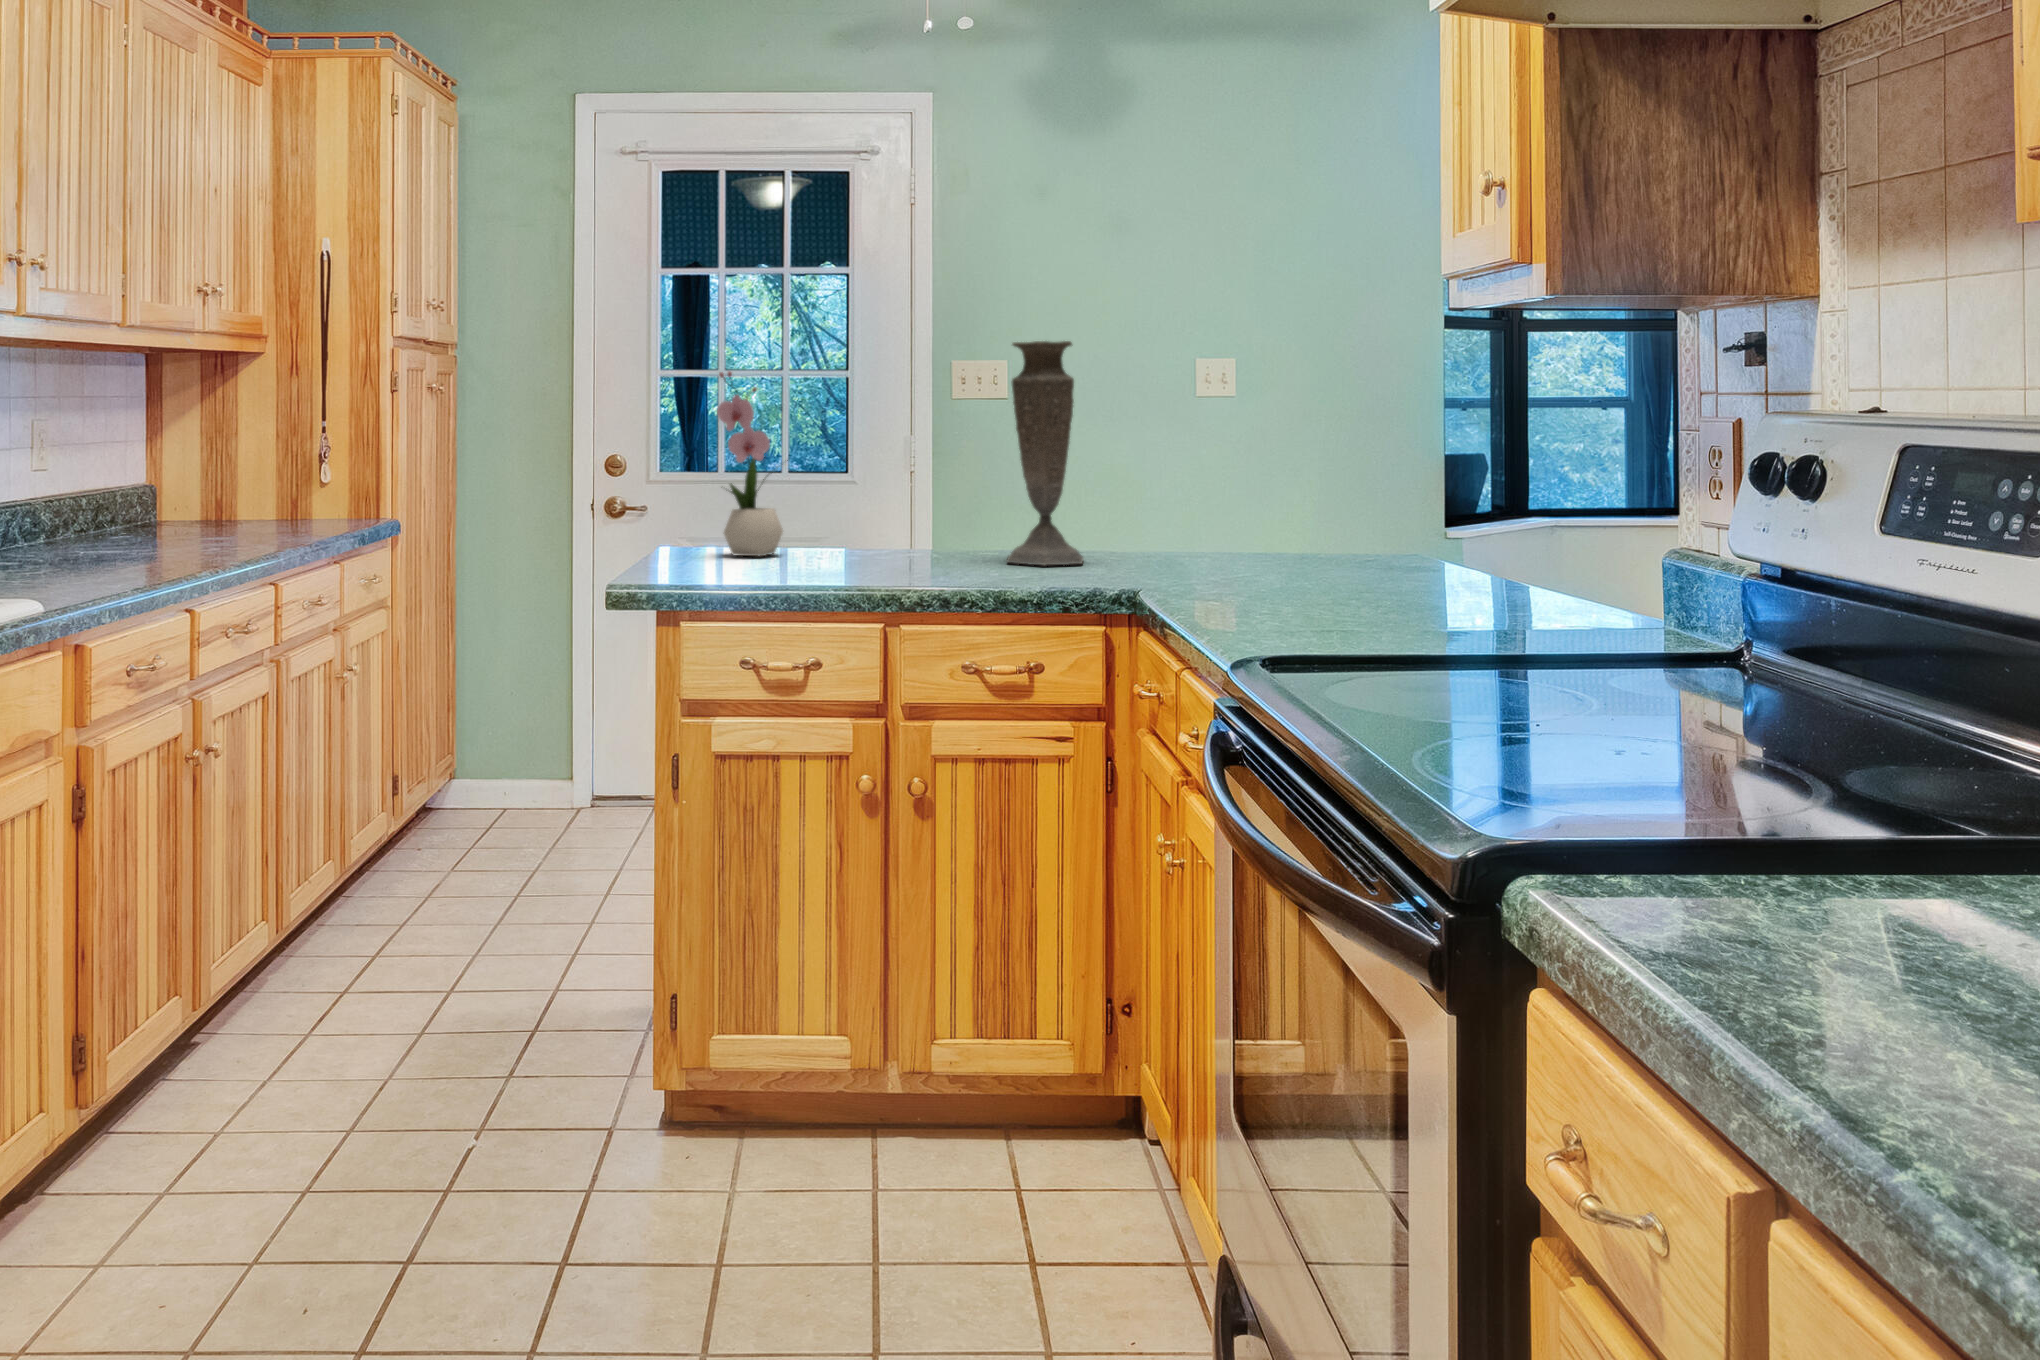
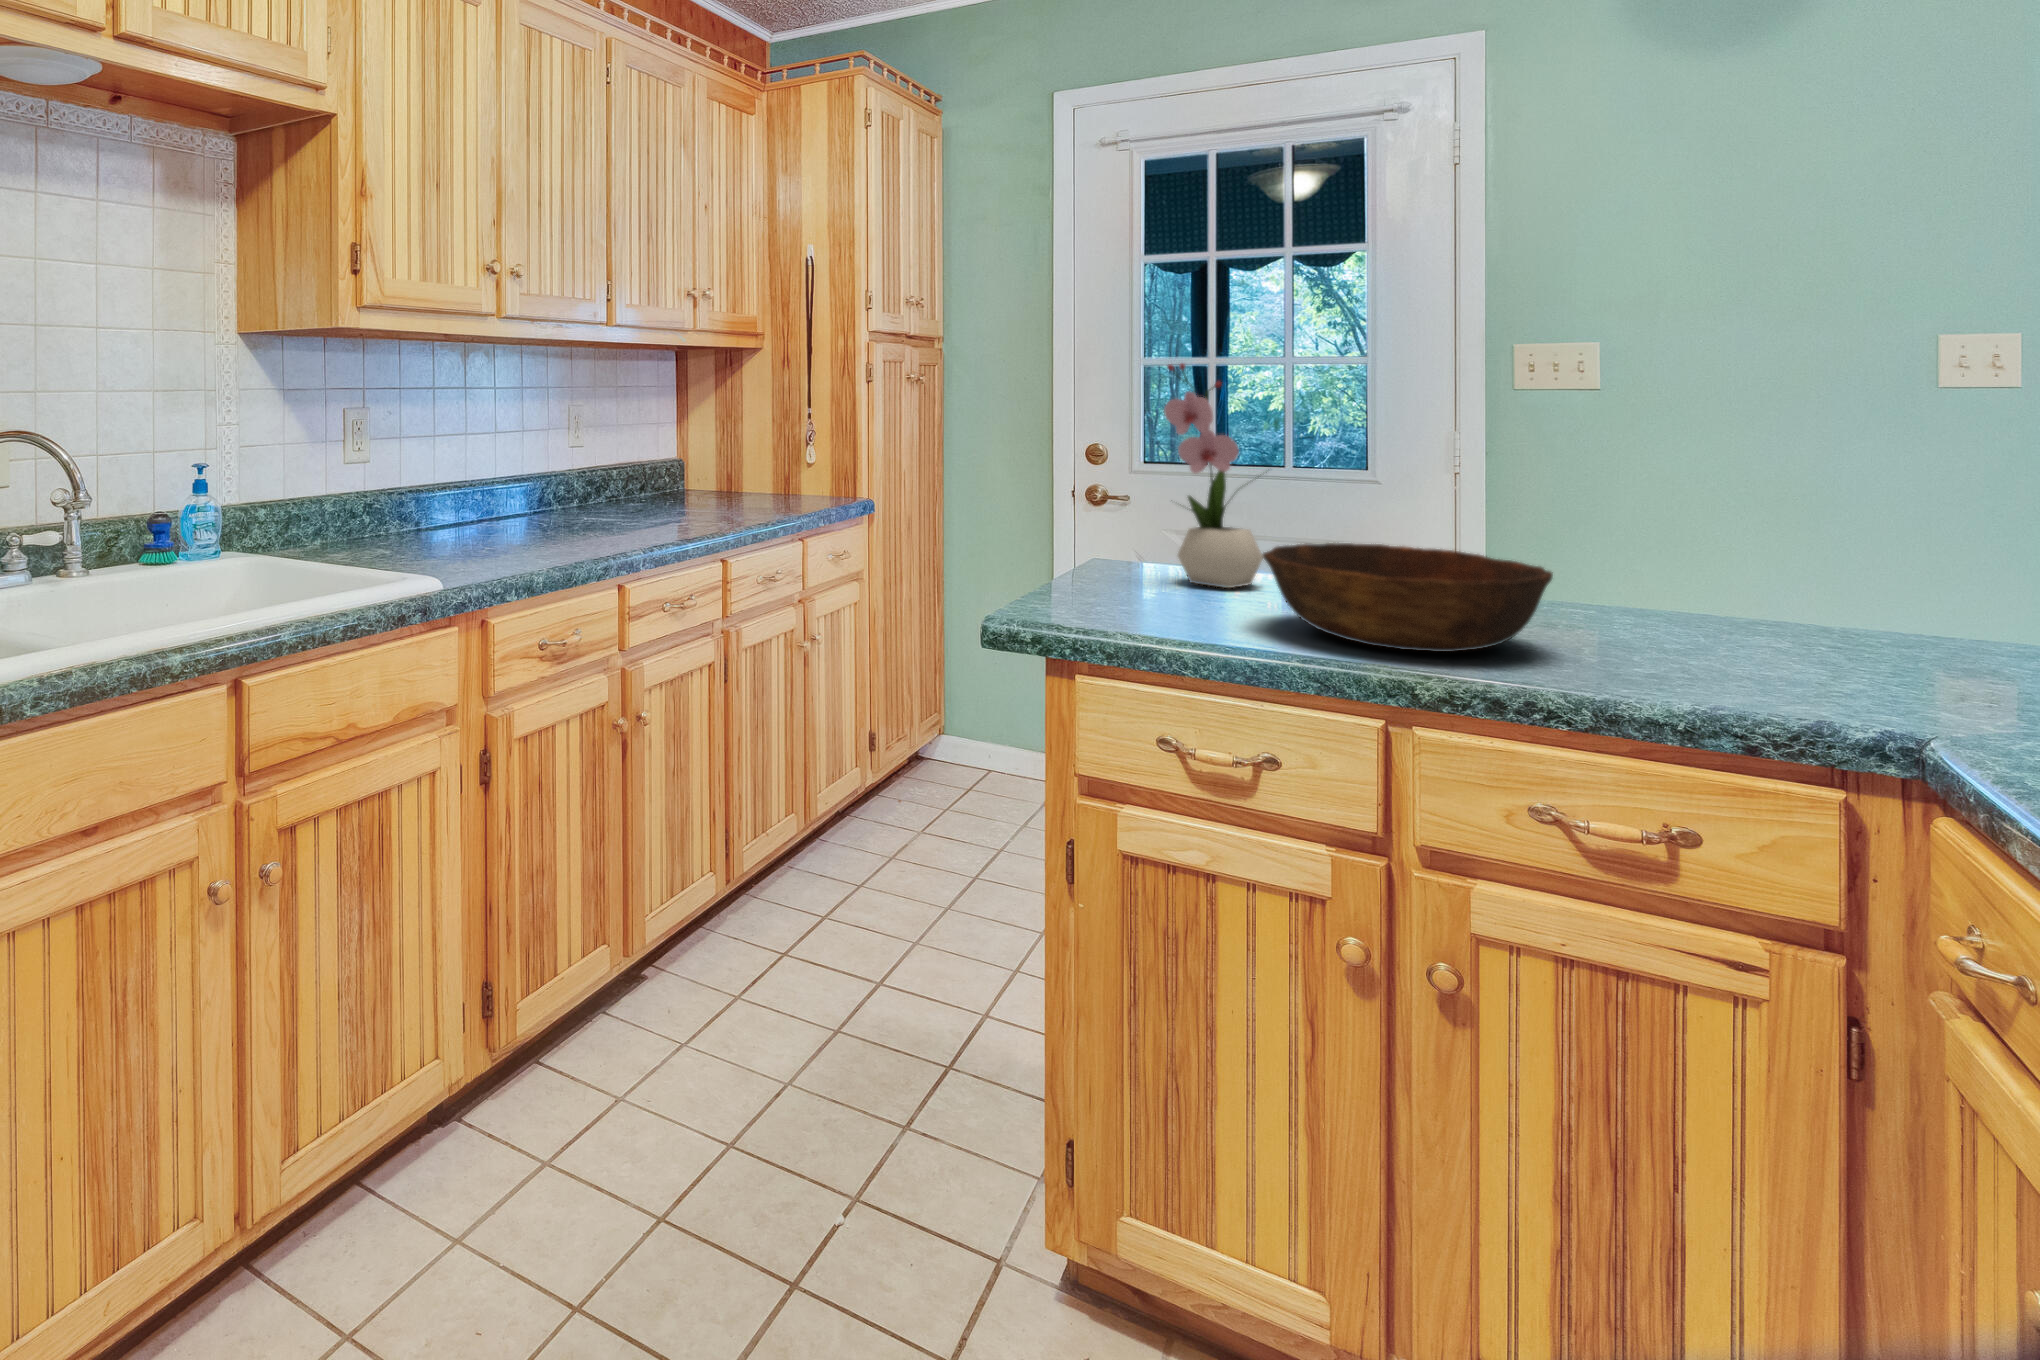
vase: present [1007,341,1083,565] -> none [1633,310,1795,656]
bowl: none [801,510,970,577] -> present [1263,543,1553,652]

